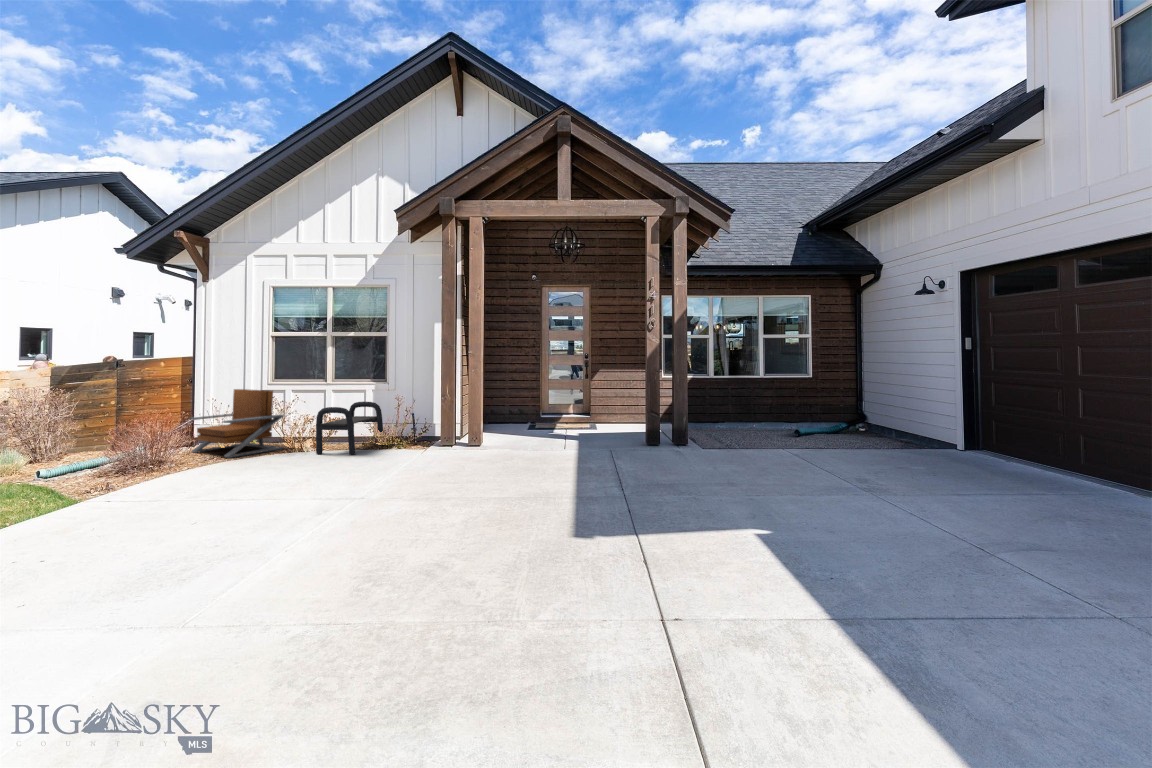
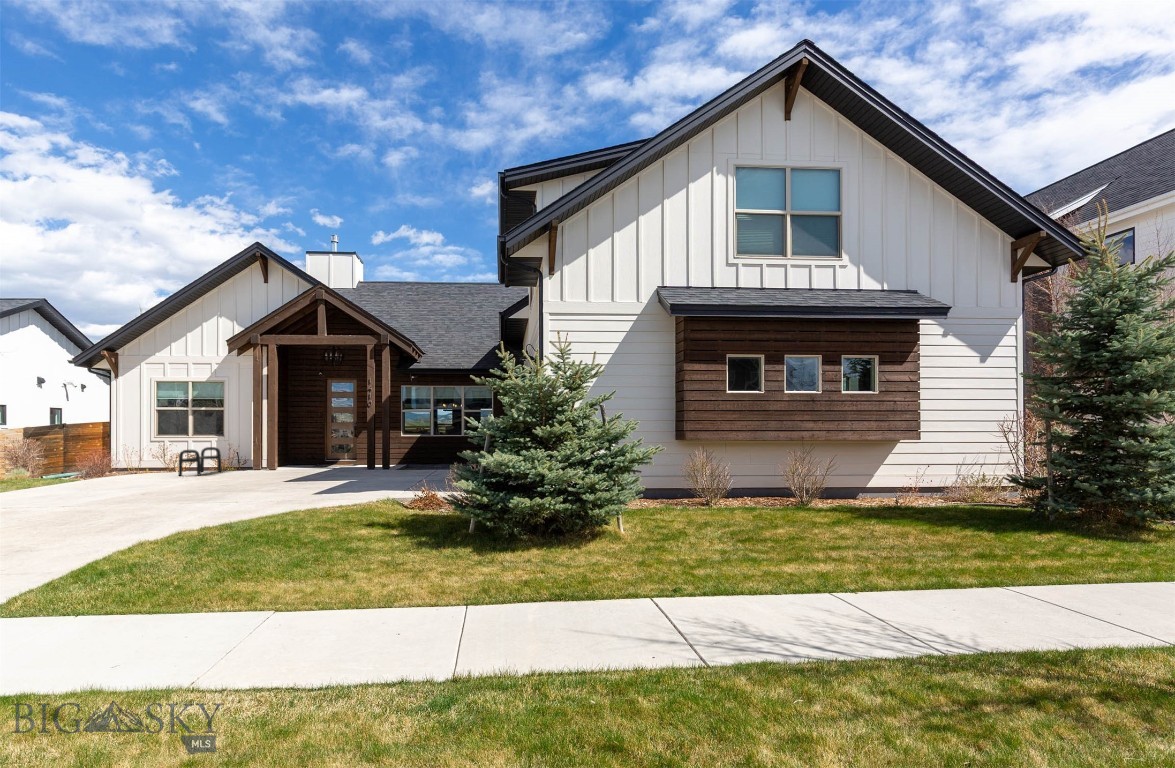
lounge chair: present [190,389,283,458] -> none [106,442,161,479]

